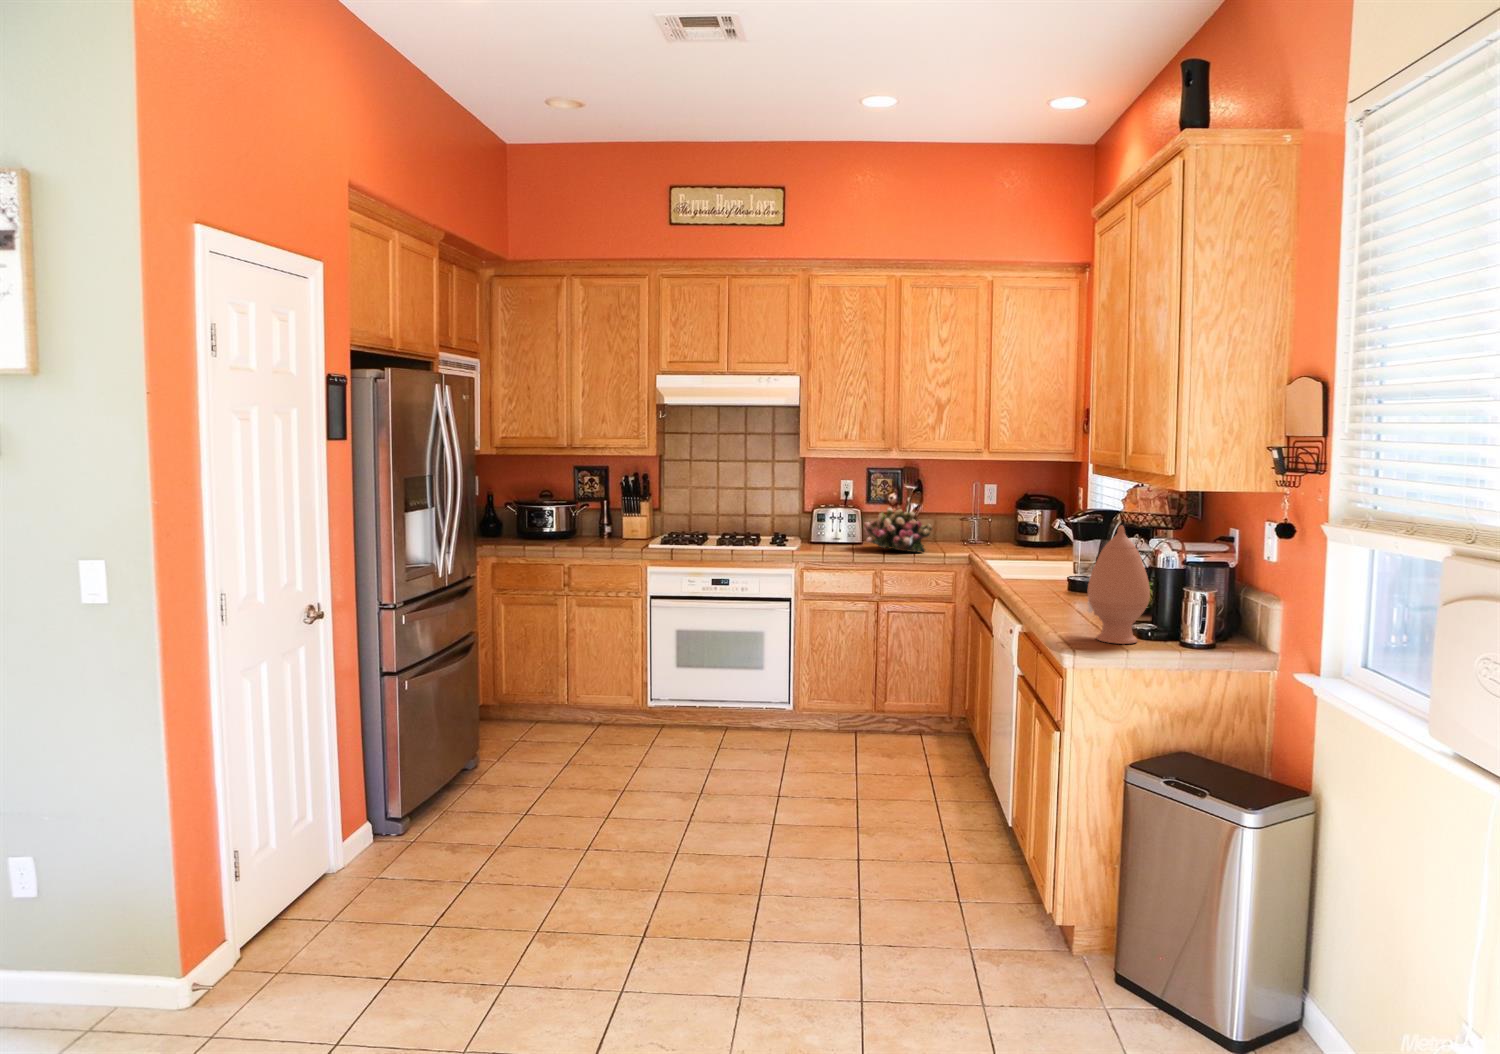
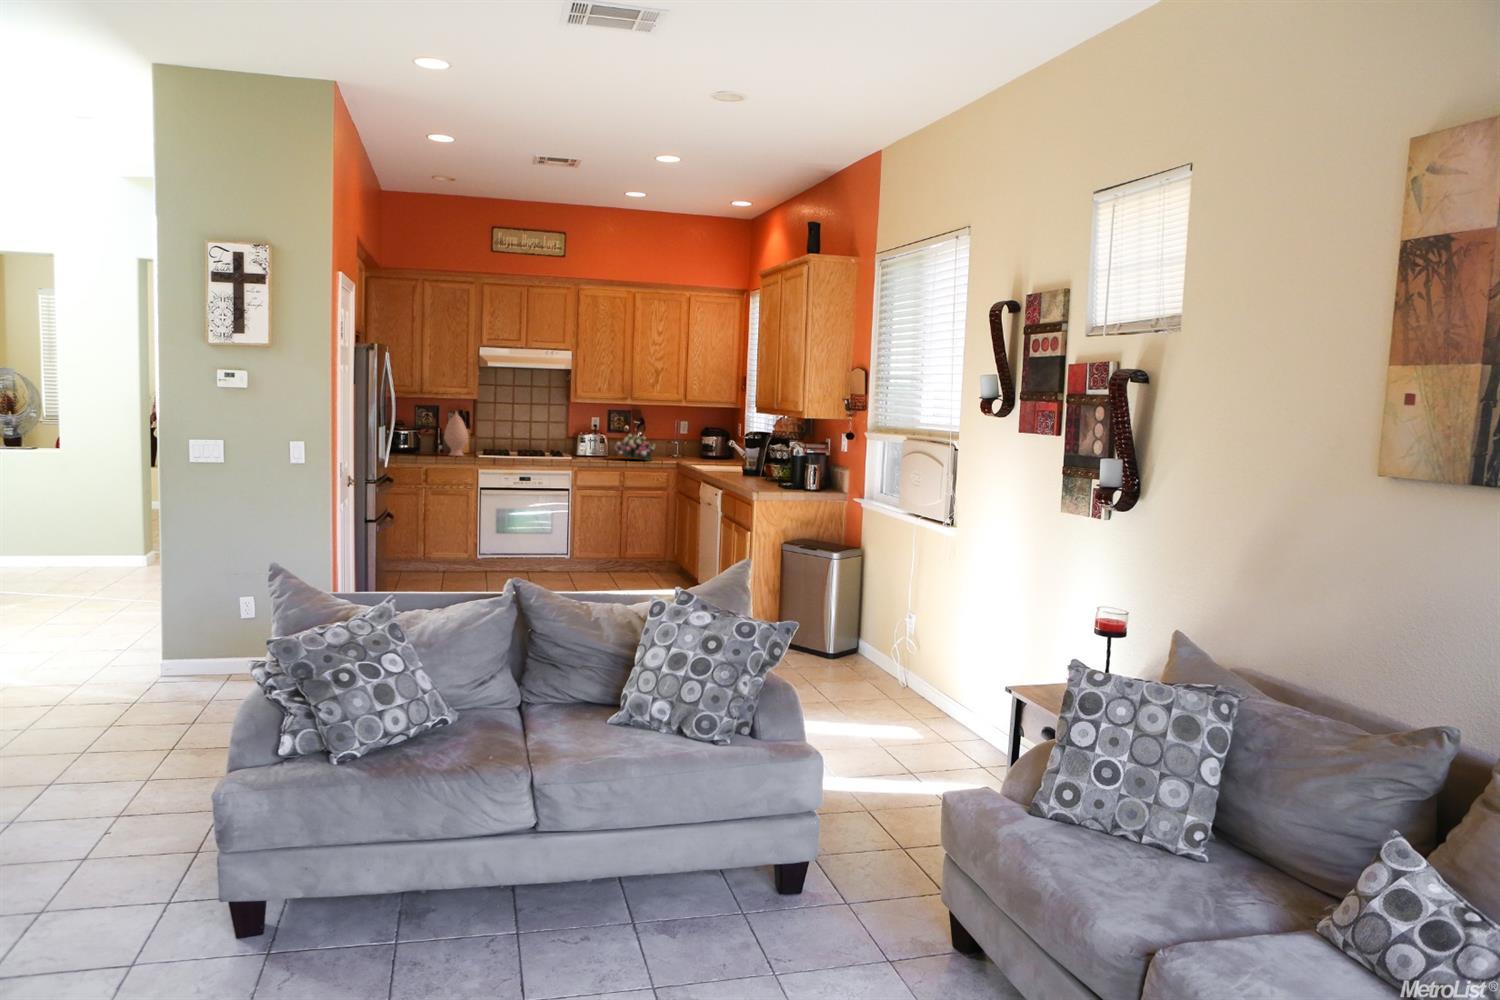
vase: present [1087,525,1150,644] -> present [444,412,468,456]

